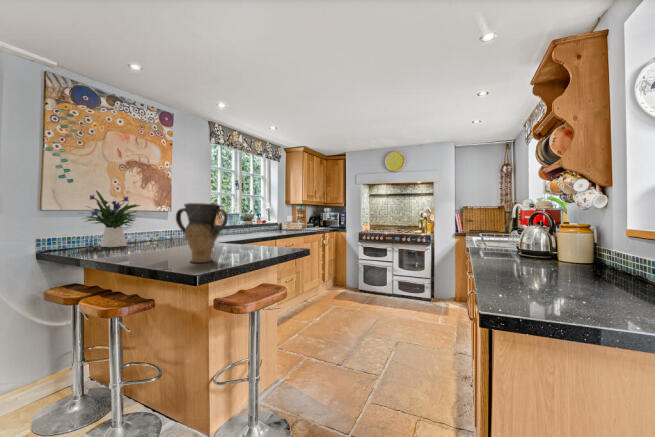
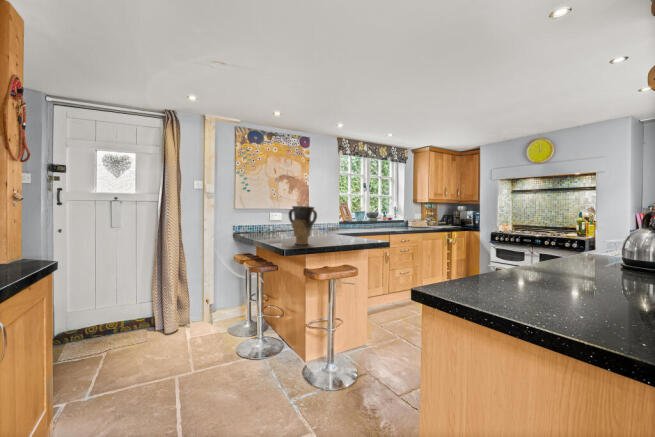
flower arrangement: present [83,191,140,247] -> none [251,197,285,234]

